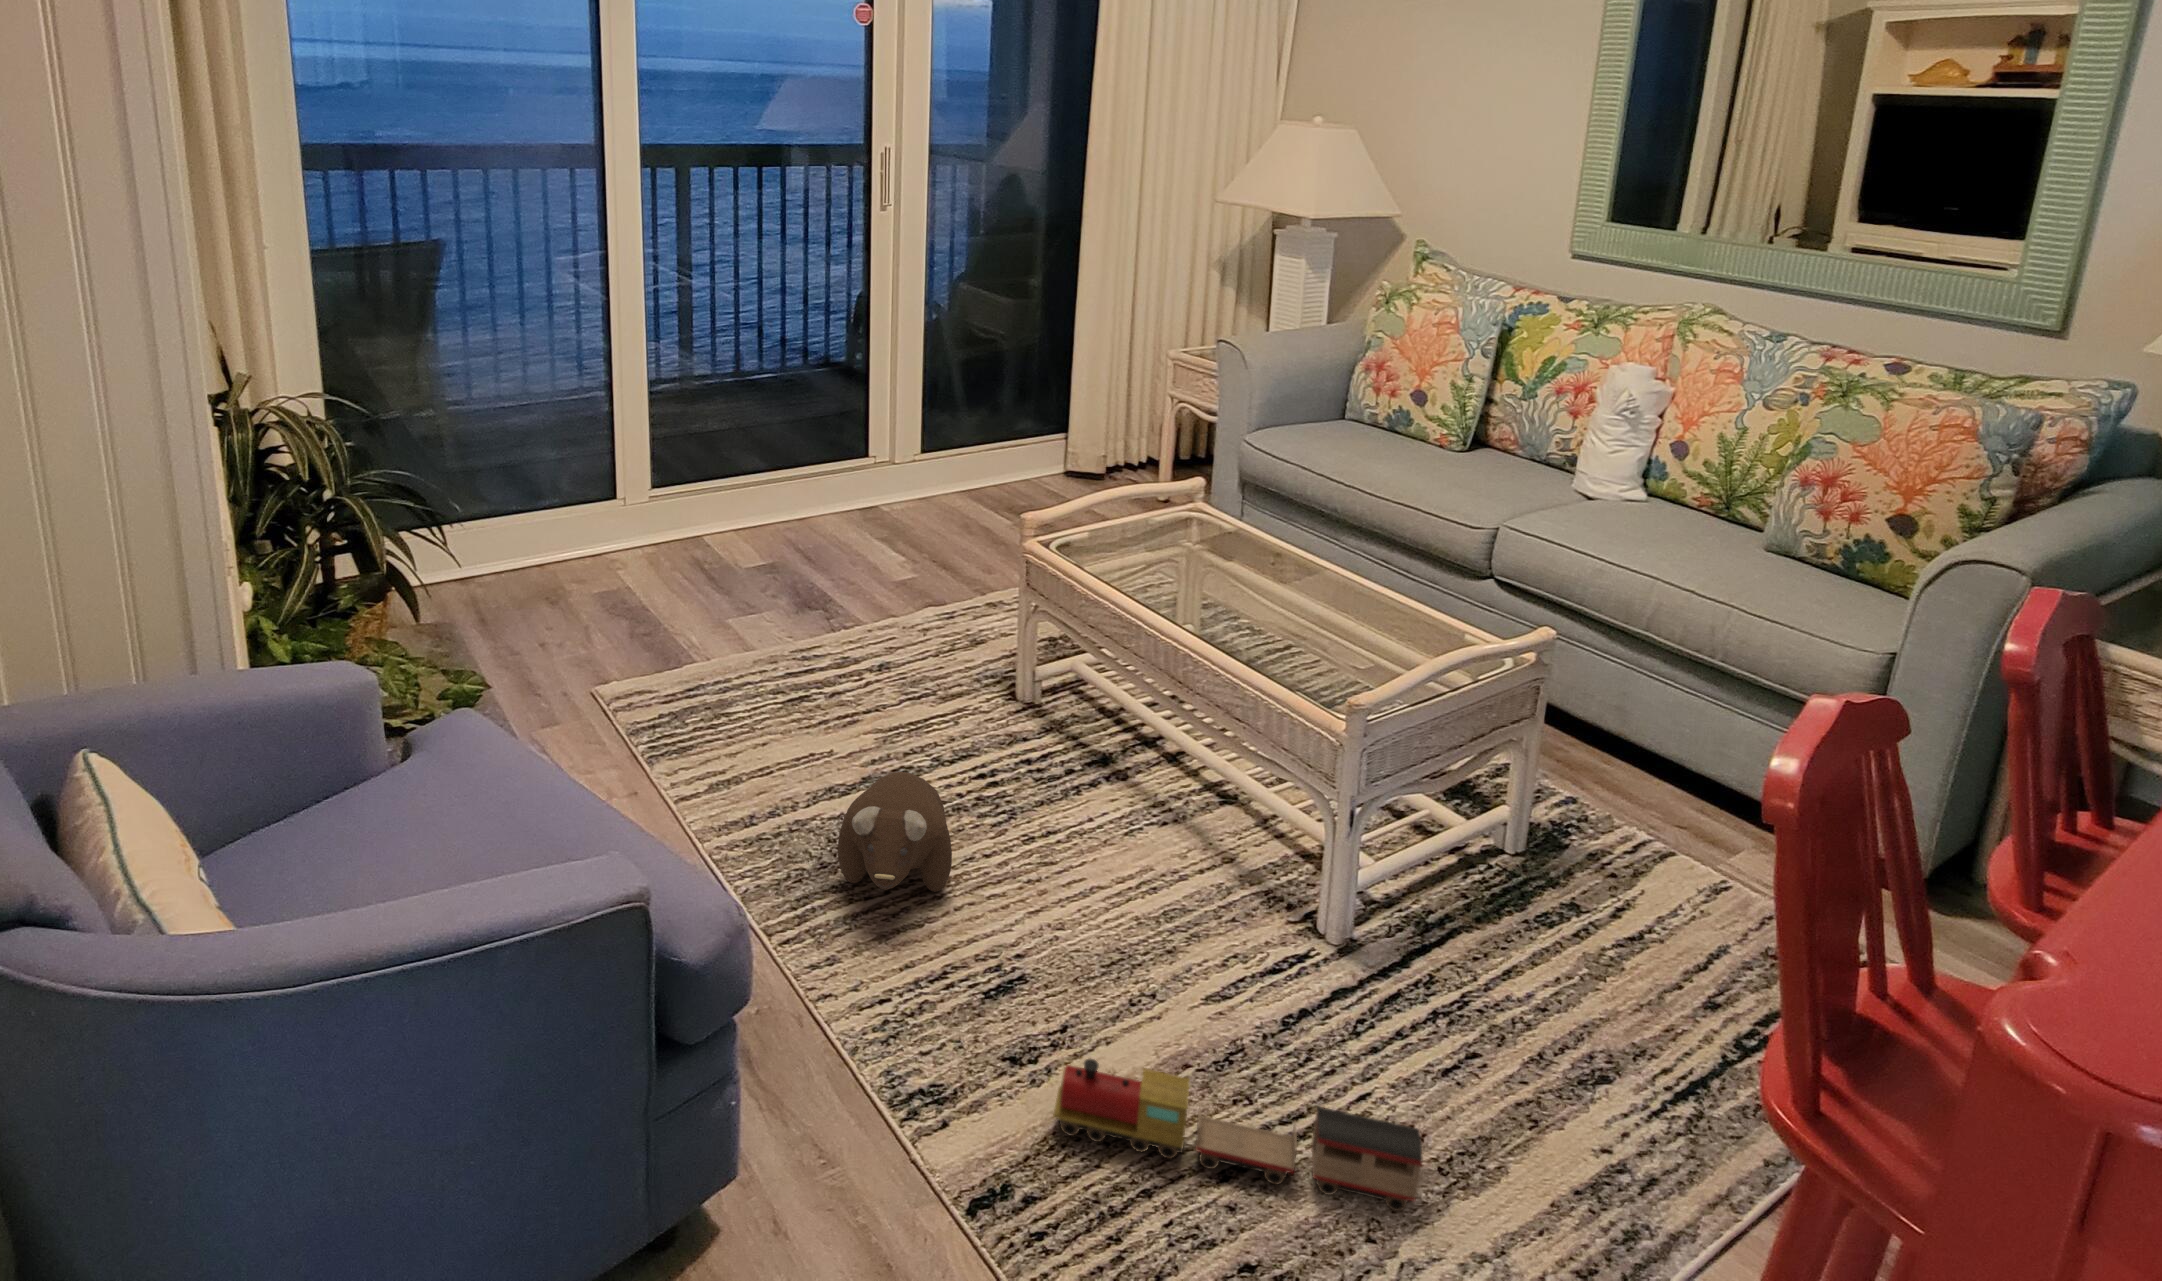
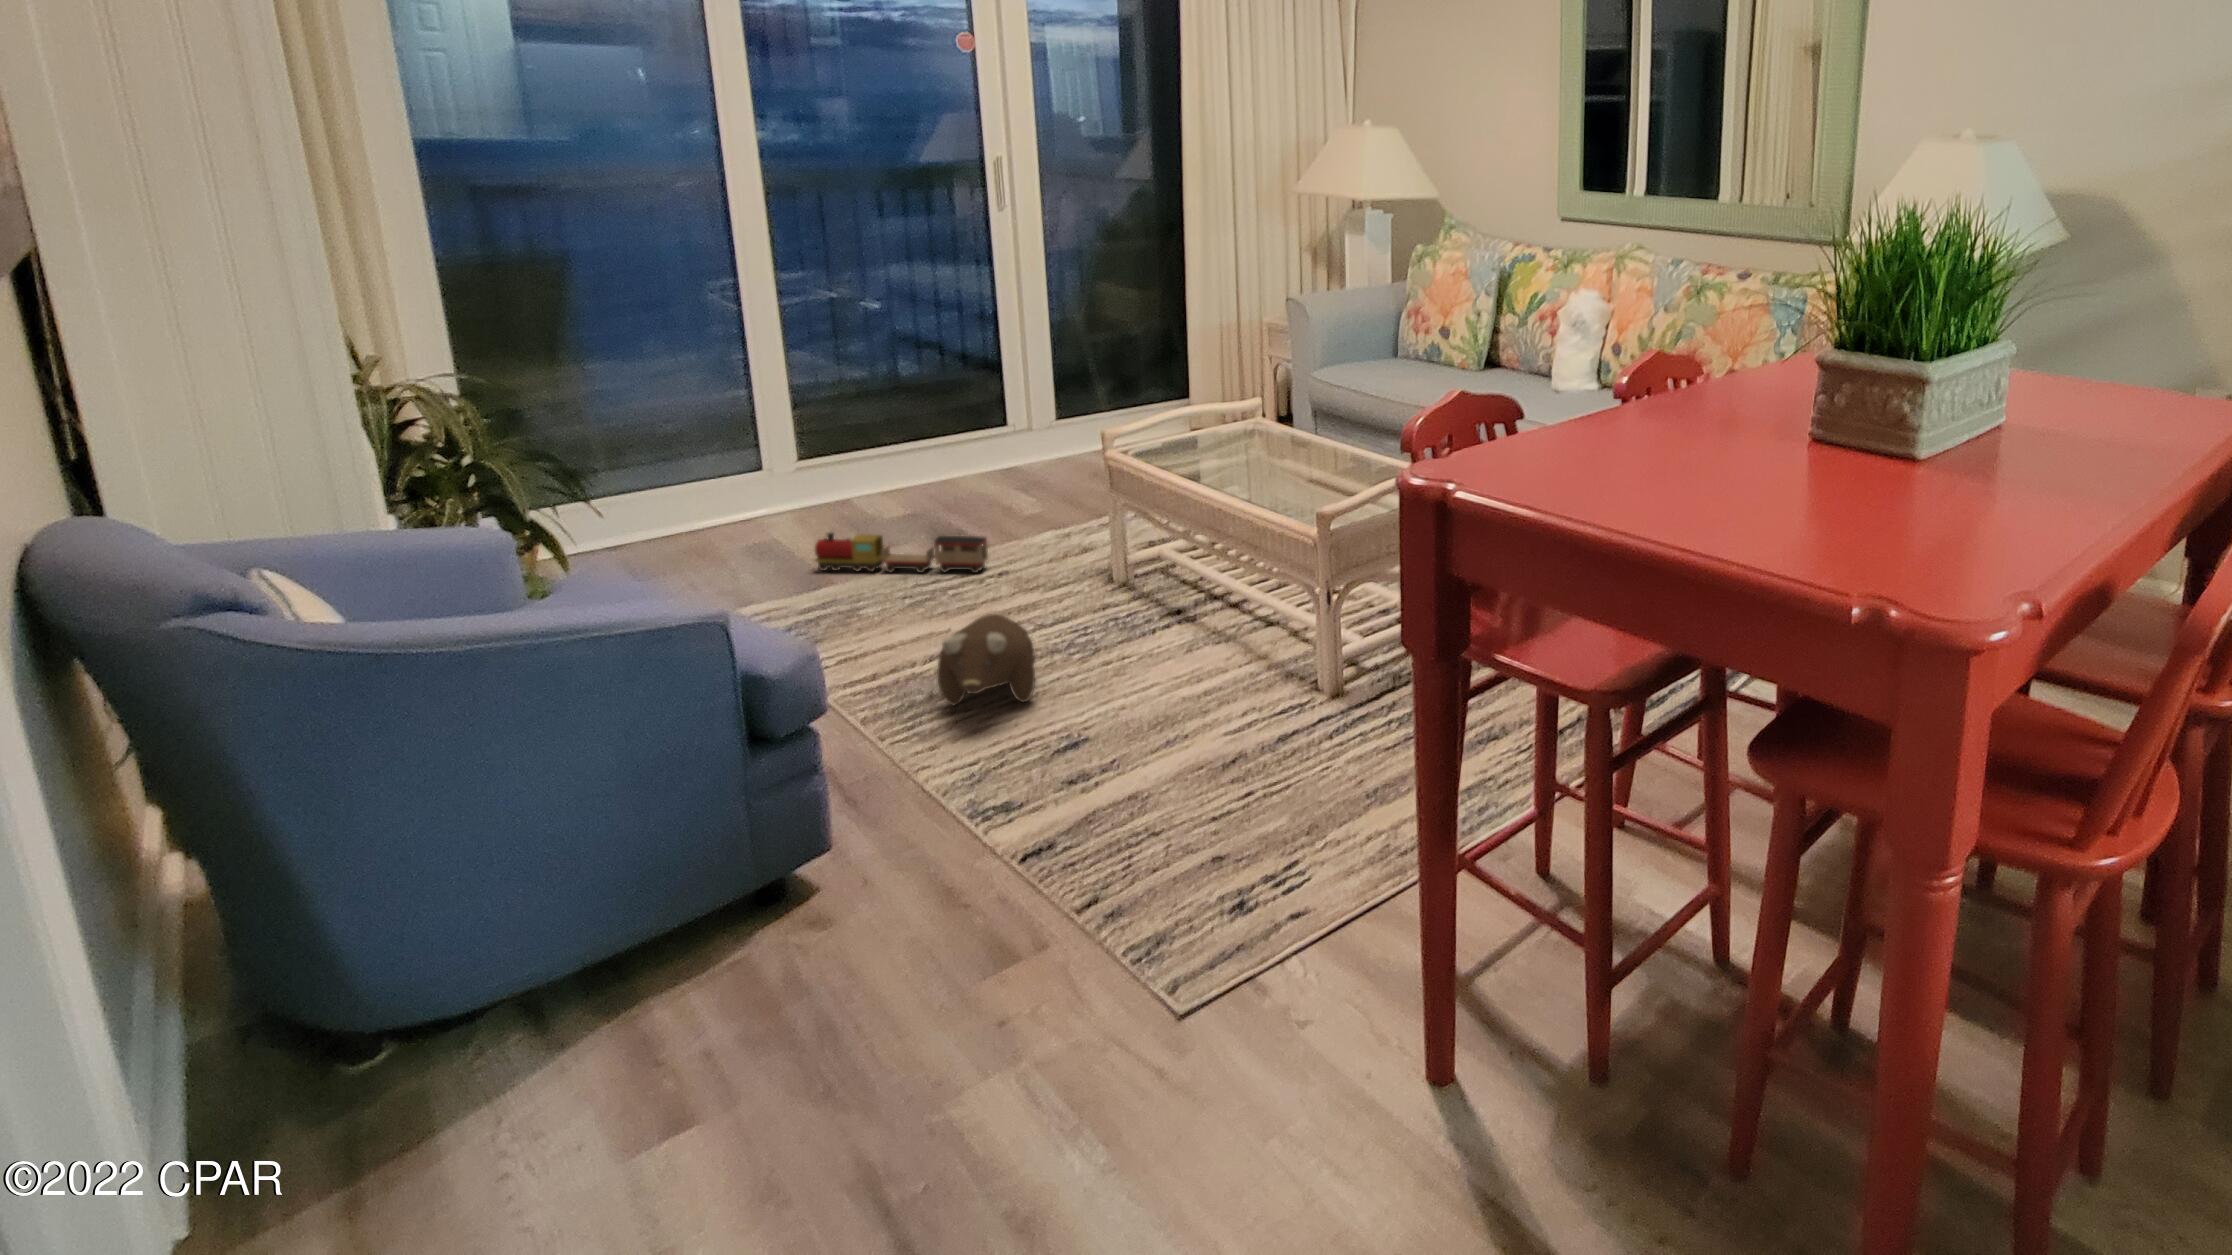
toy train: present [1053,1059,1423,1211] -> present [814,532,988,573]

